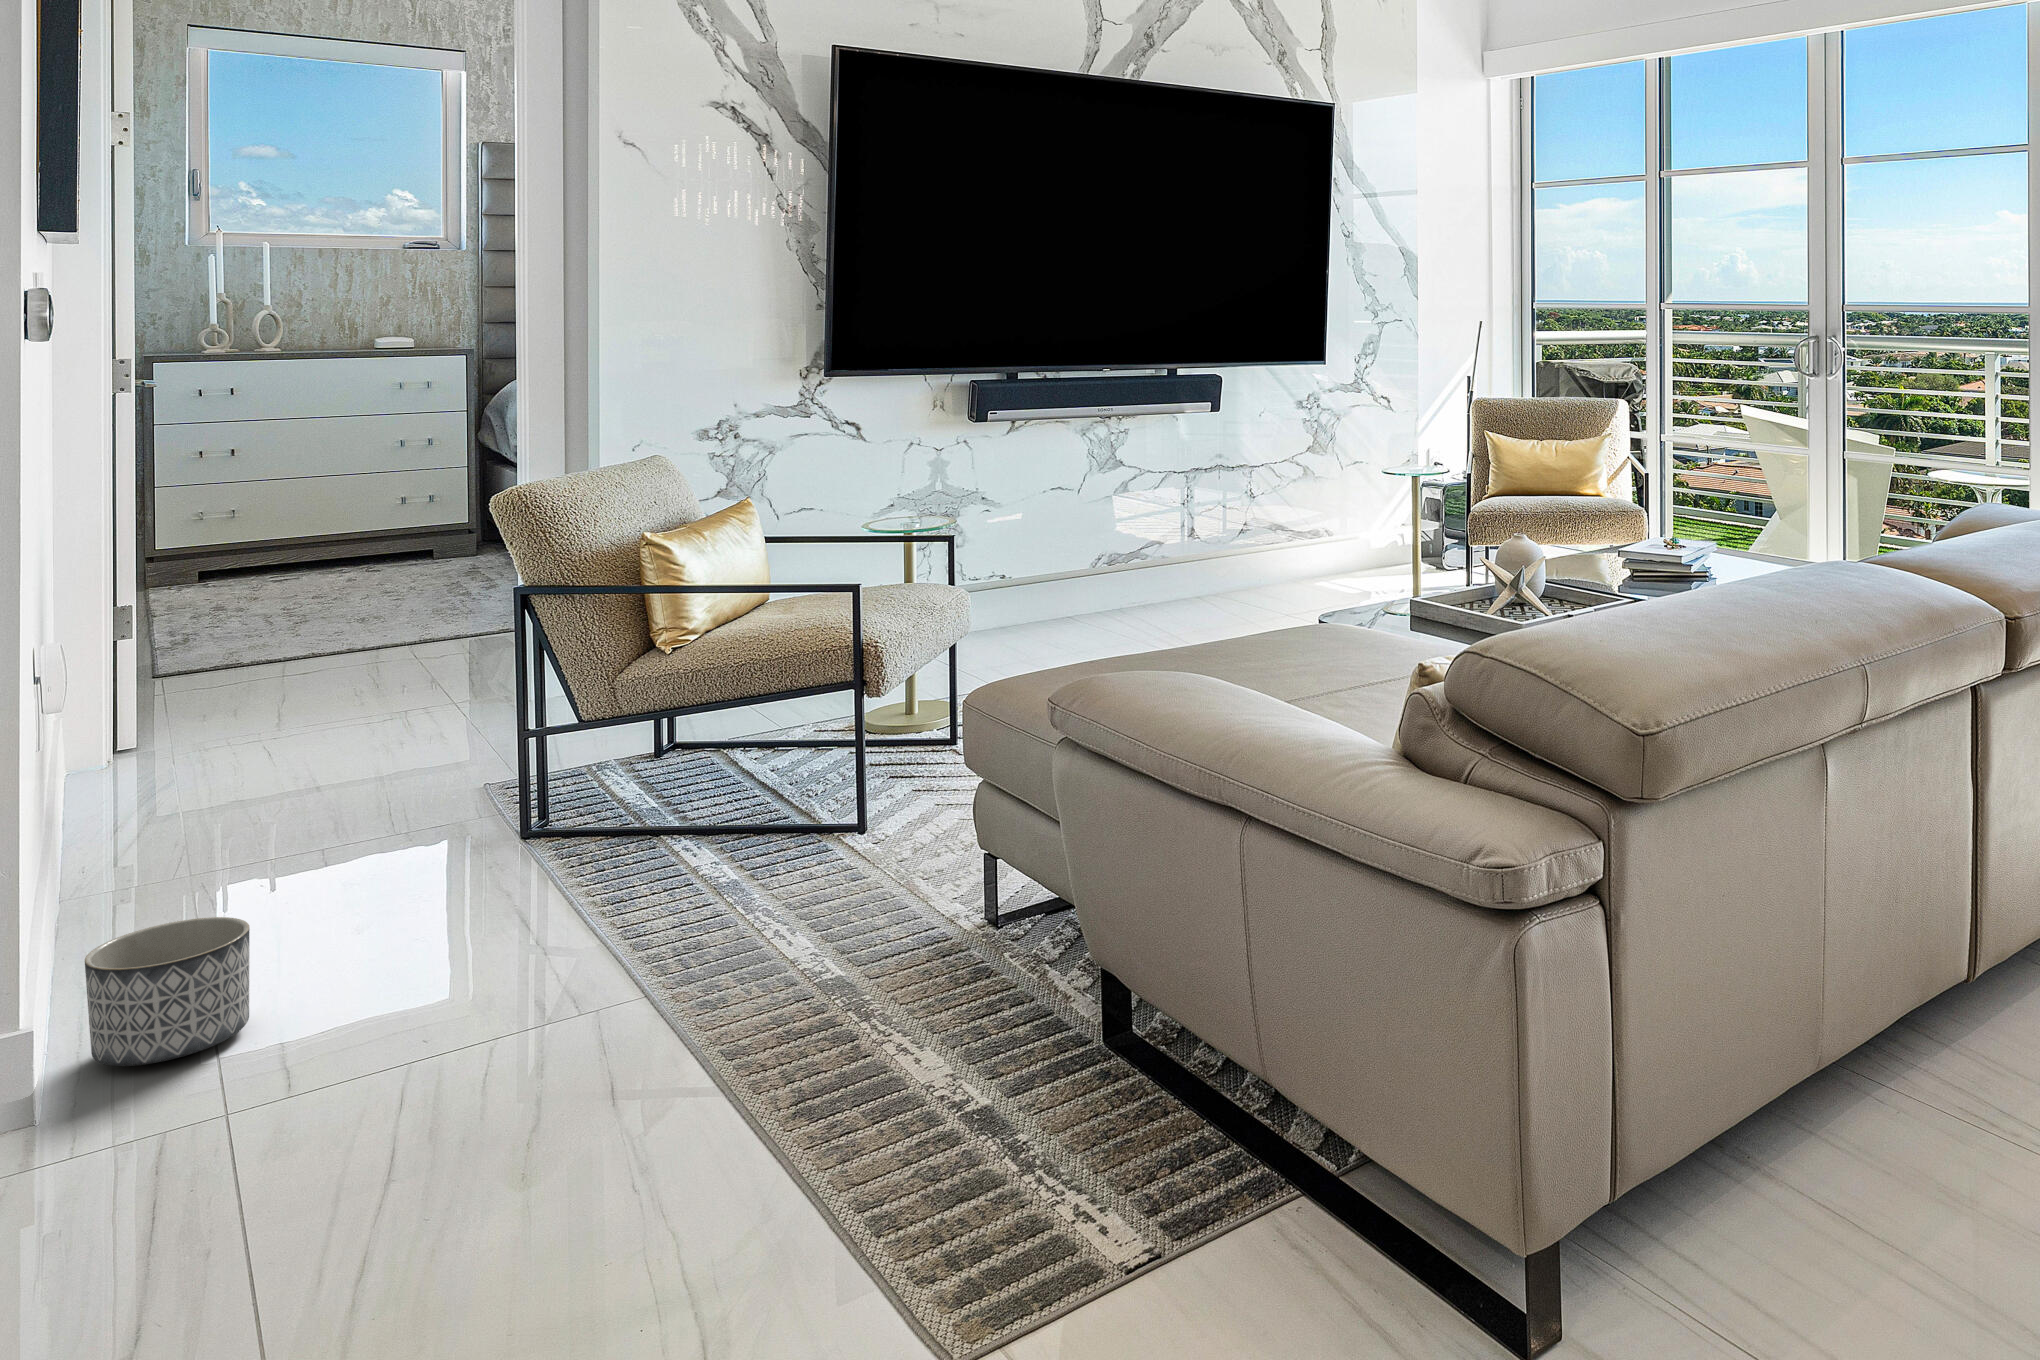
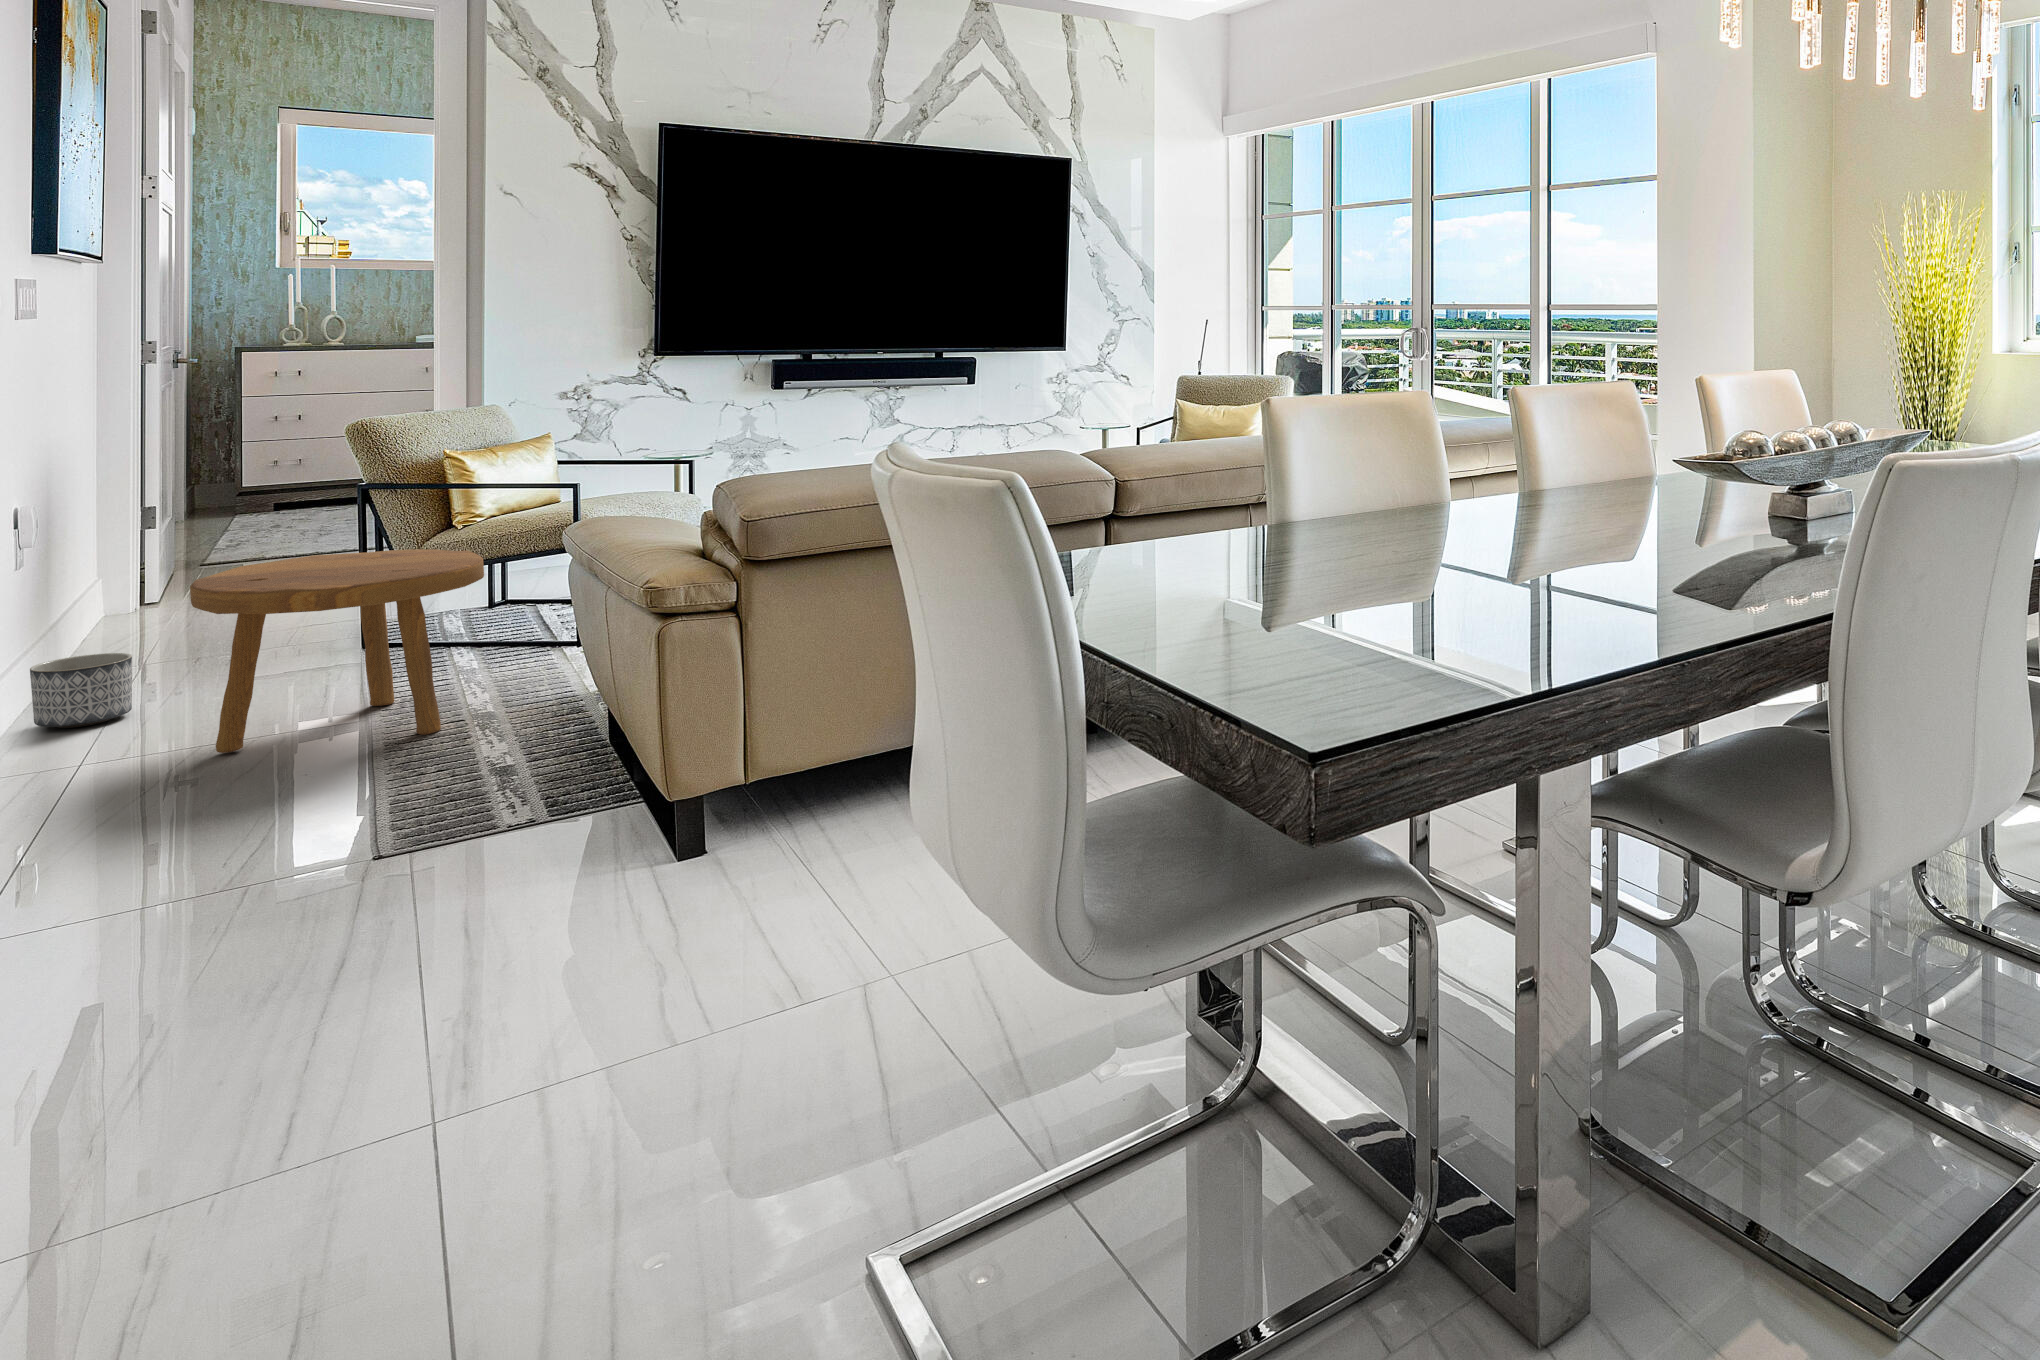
footstool: none [420,726,873,1131] -> present [190,549,484,753]

